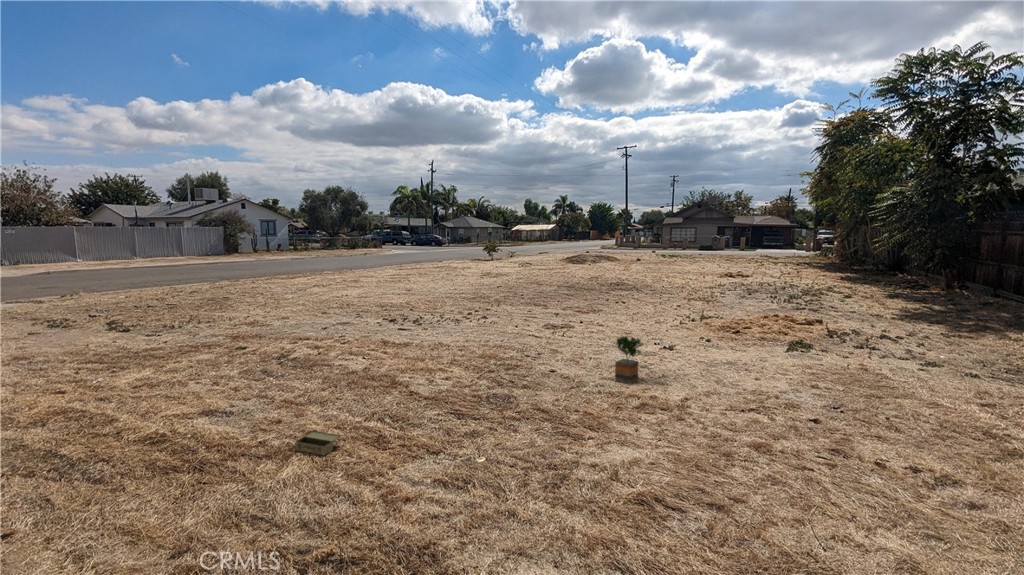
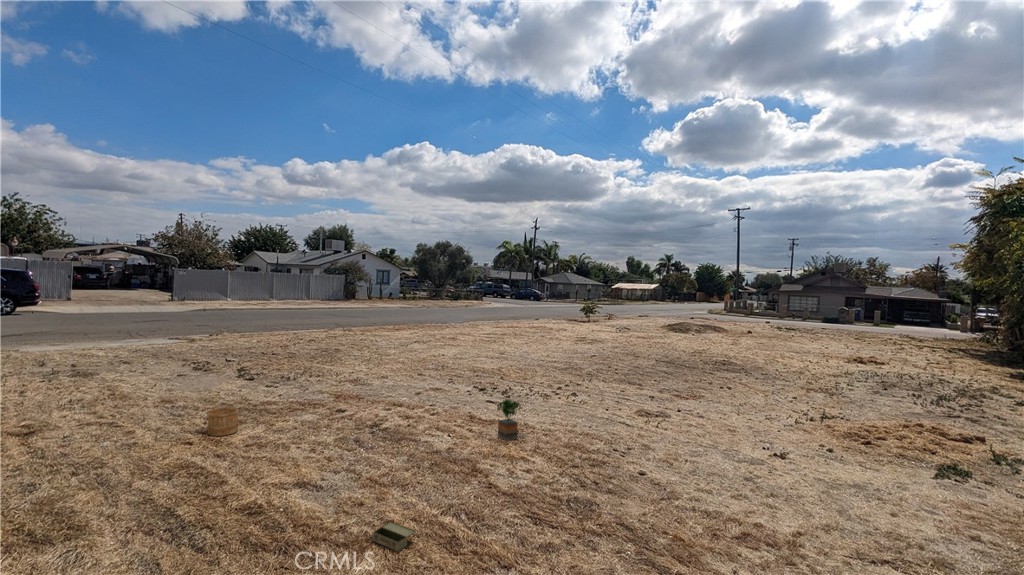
potted tree: present [615,336,644,385] -> present [497,399,522,441]
wooden bucket: none [81,351,122,382] -> present [207,408,239,436]

